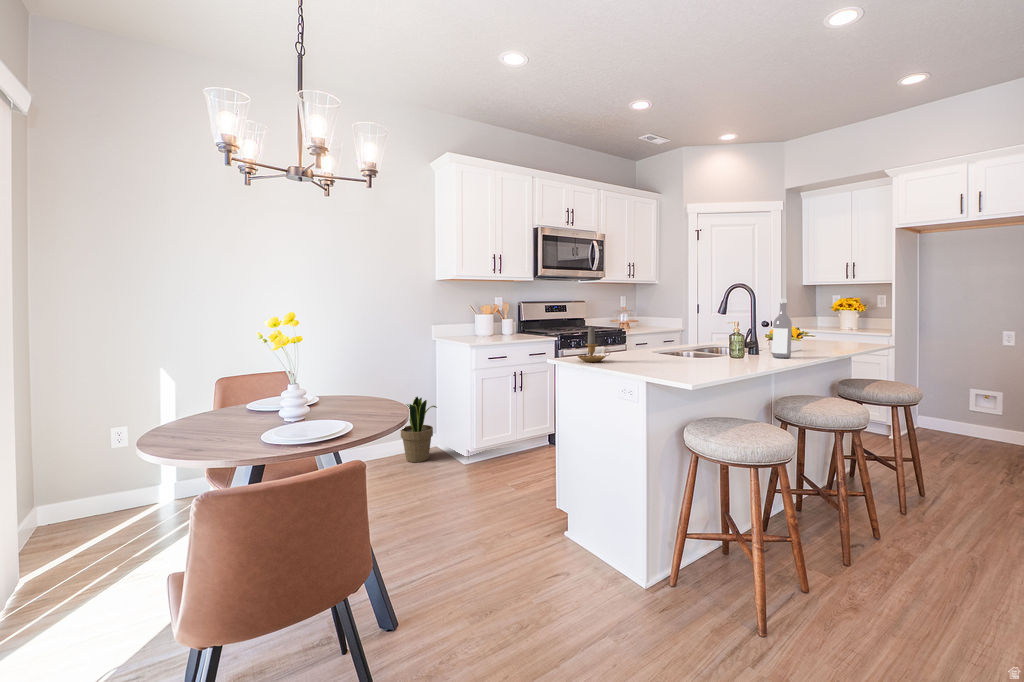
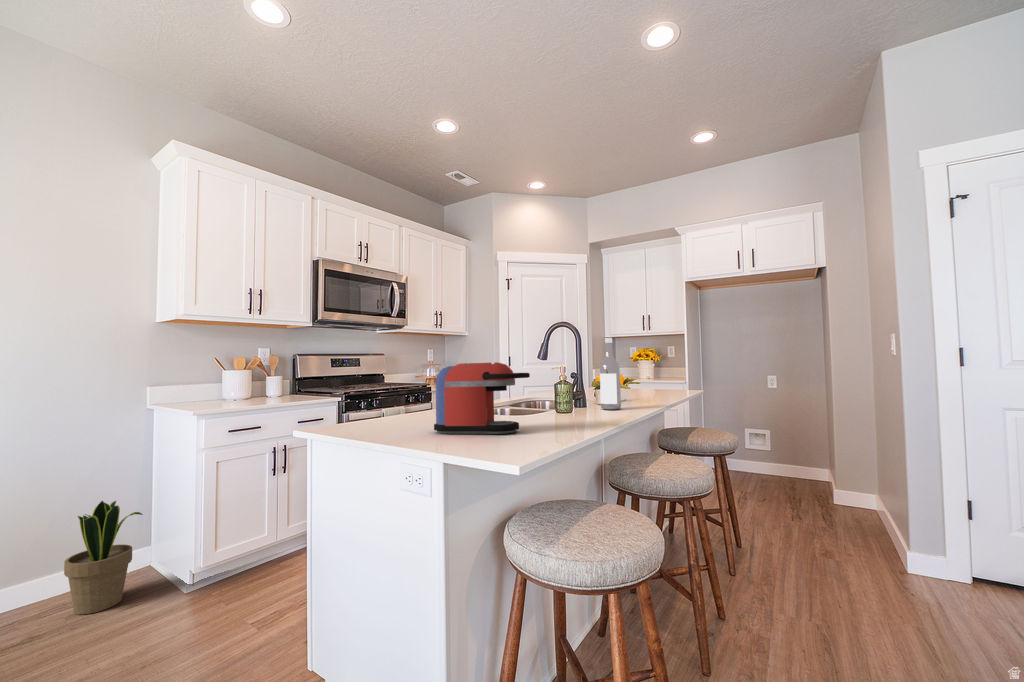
coffee maker: none [637,321,707,370] -> present [434,362,530,434]
candle: present [578,327,610,362] -> none [346,374,398,430]

